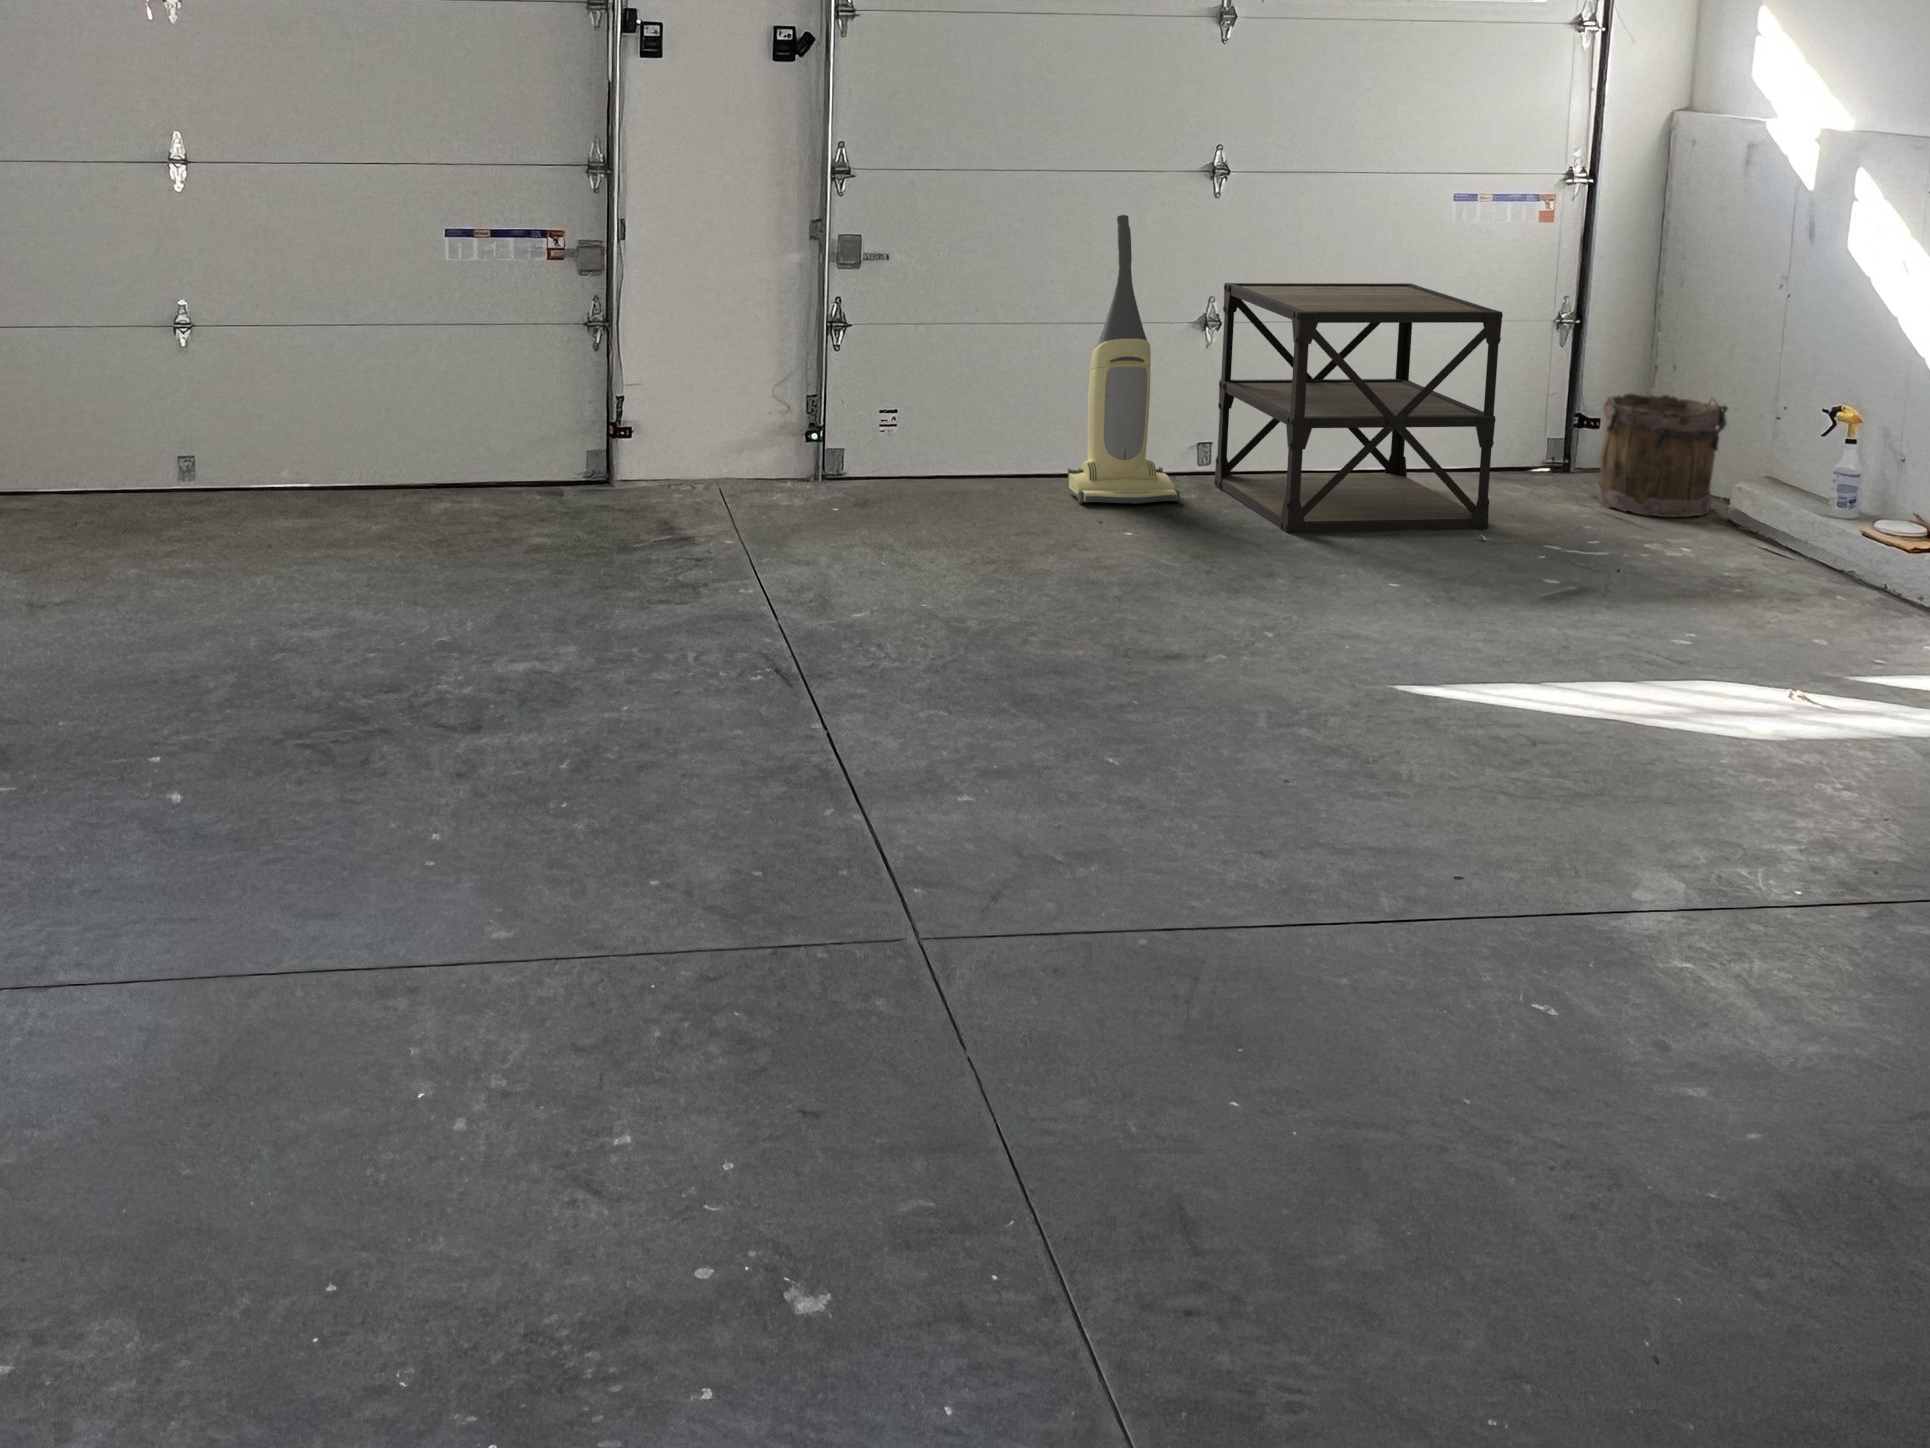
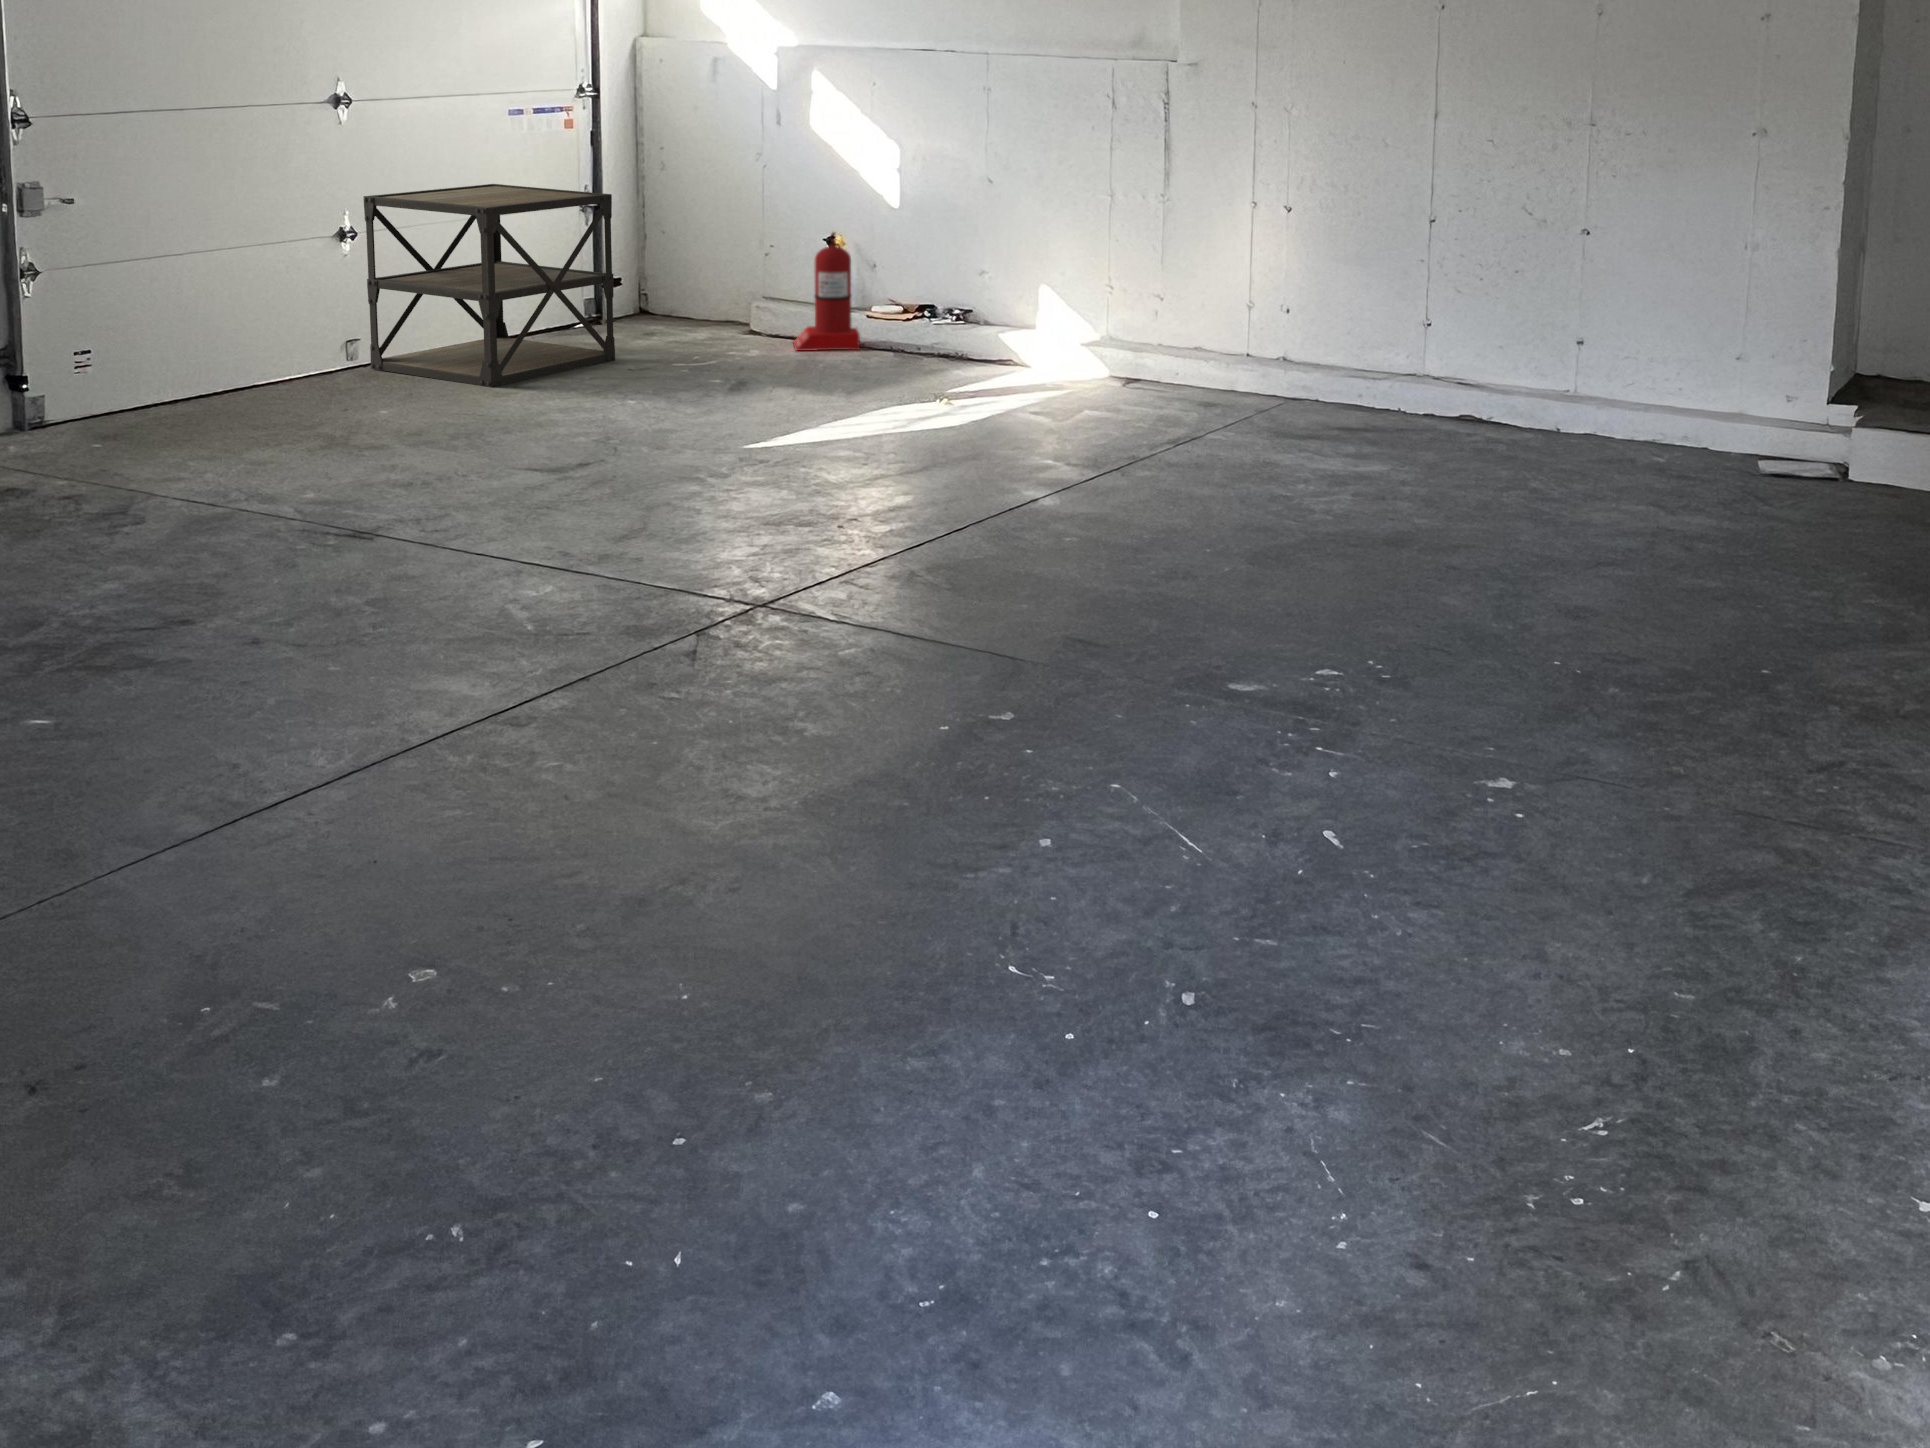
vacuum cleaner: present [1067,215,1180,504] -> none [263,144,371,399]
bucket: present [1597,393,1728,518] -> none [643,245,732,335]
fire extinguisher: none [1740,403,1859,582] -> present [794,232,860,351]

